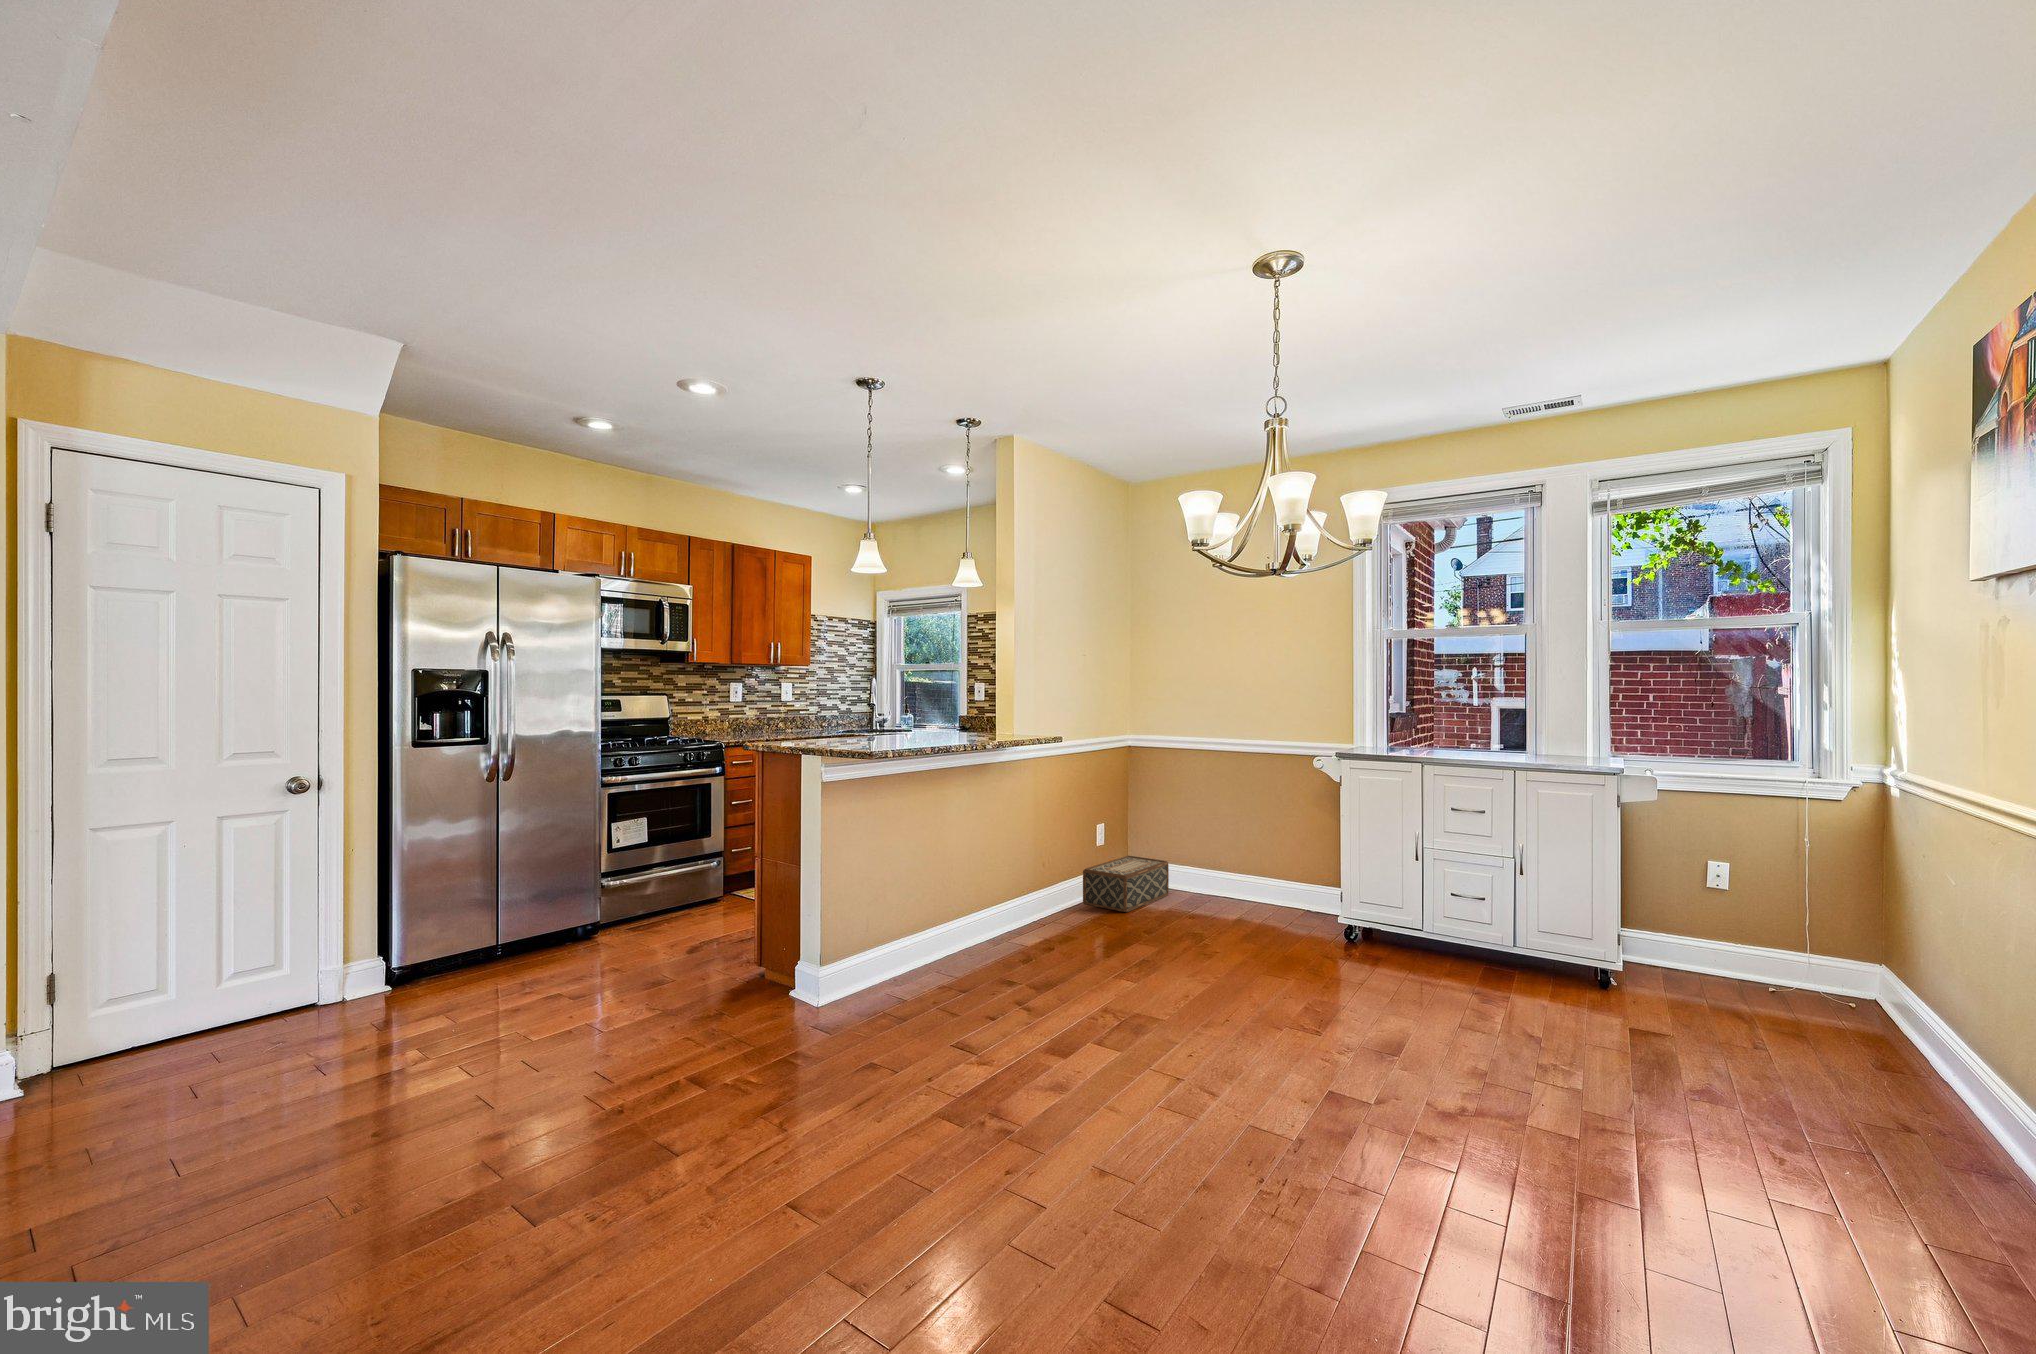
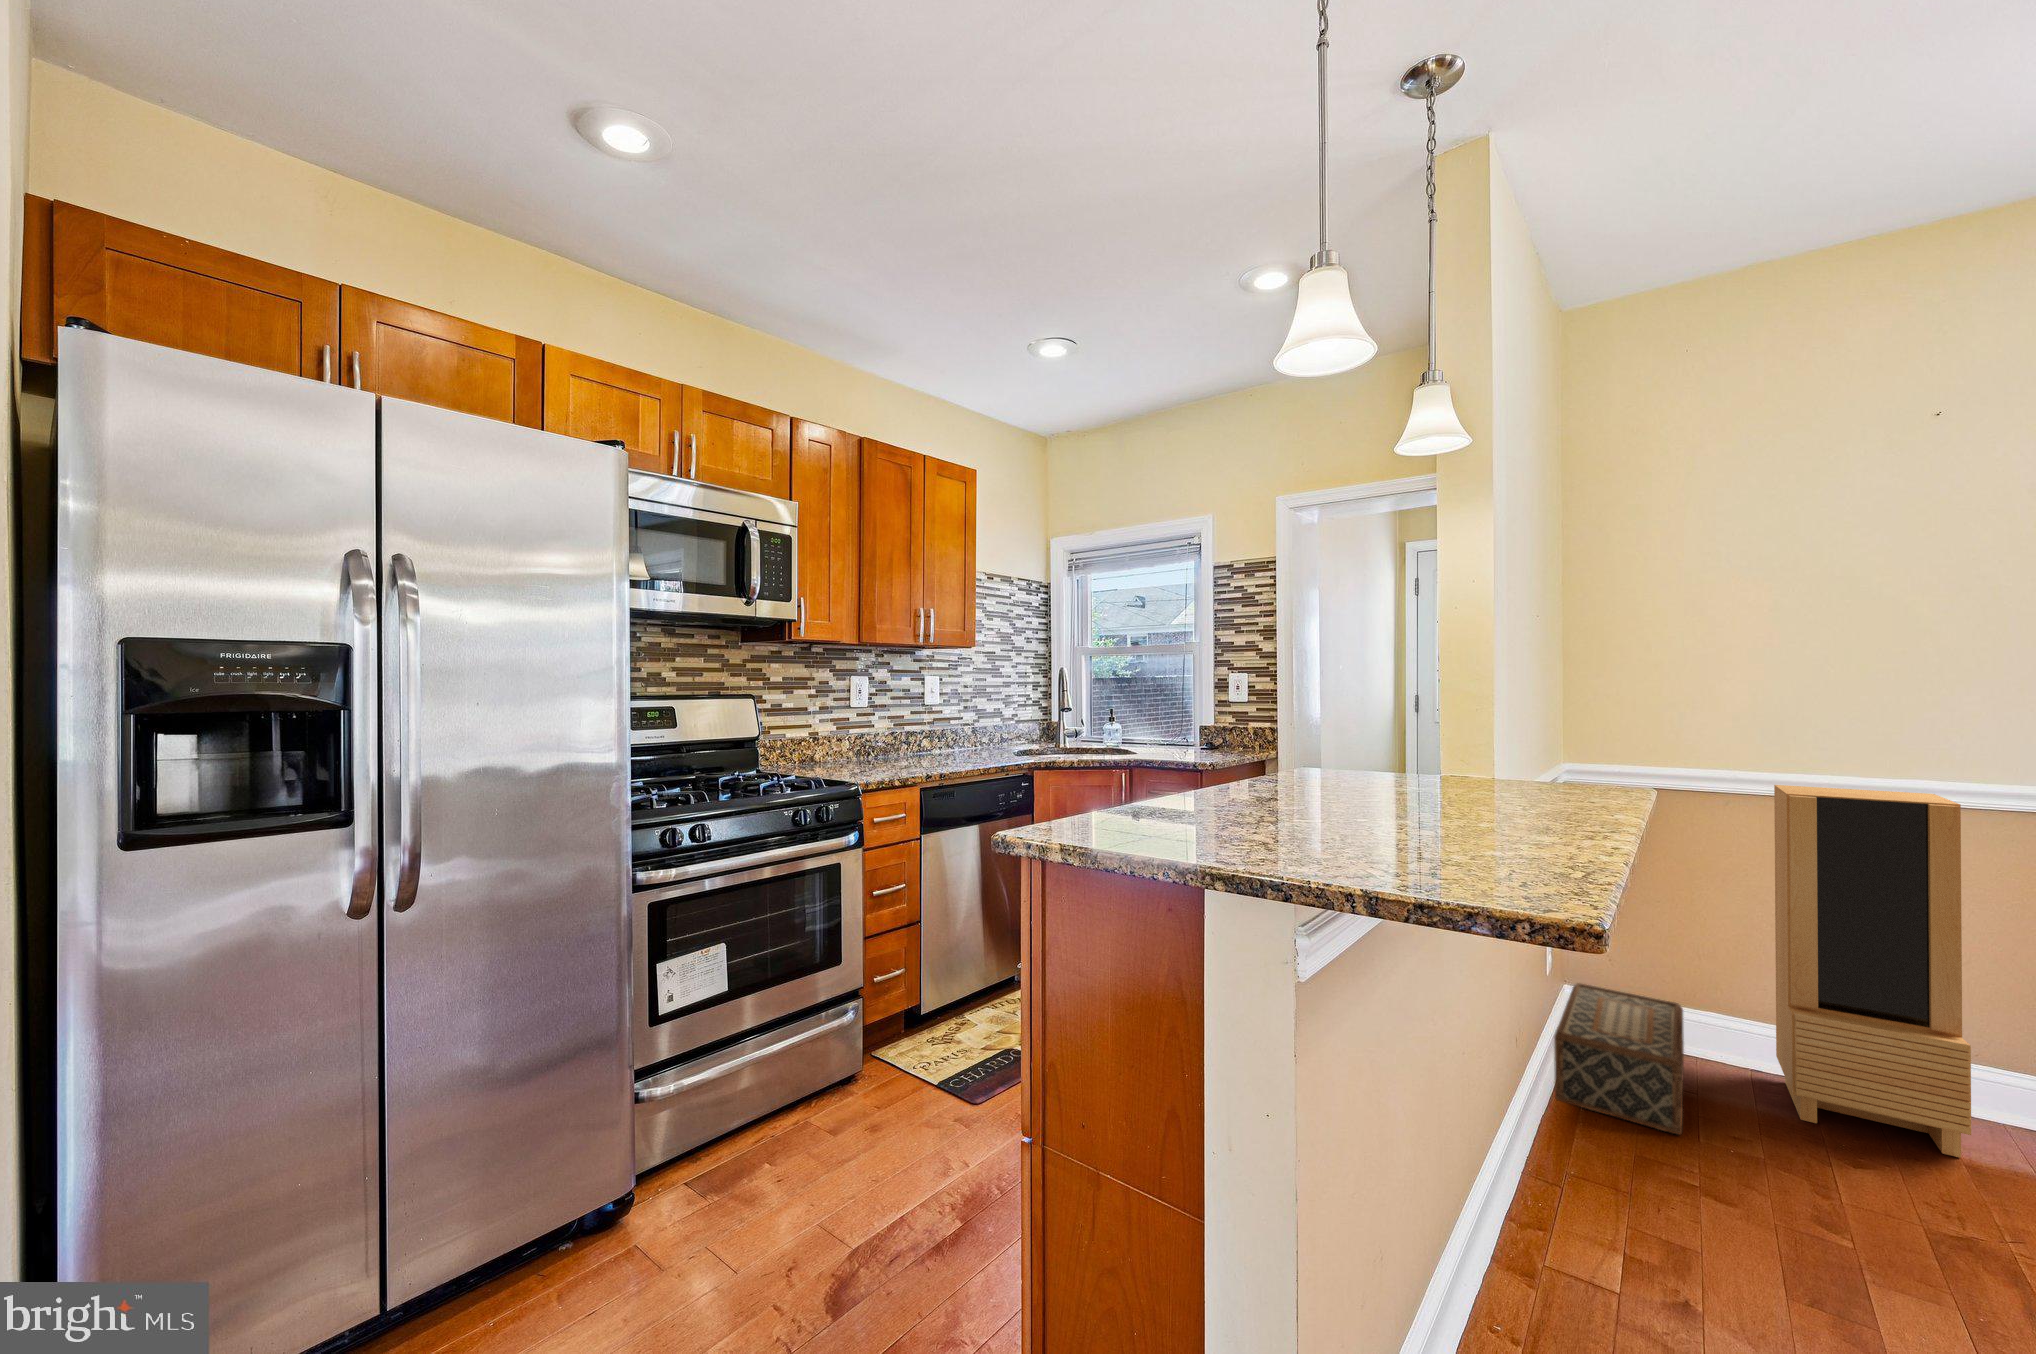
storage cabinet: none [1191,743,1266,917] -> present [1774,785,1971,1158]

